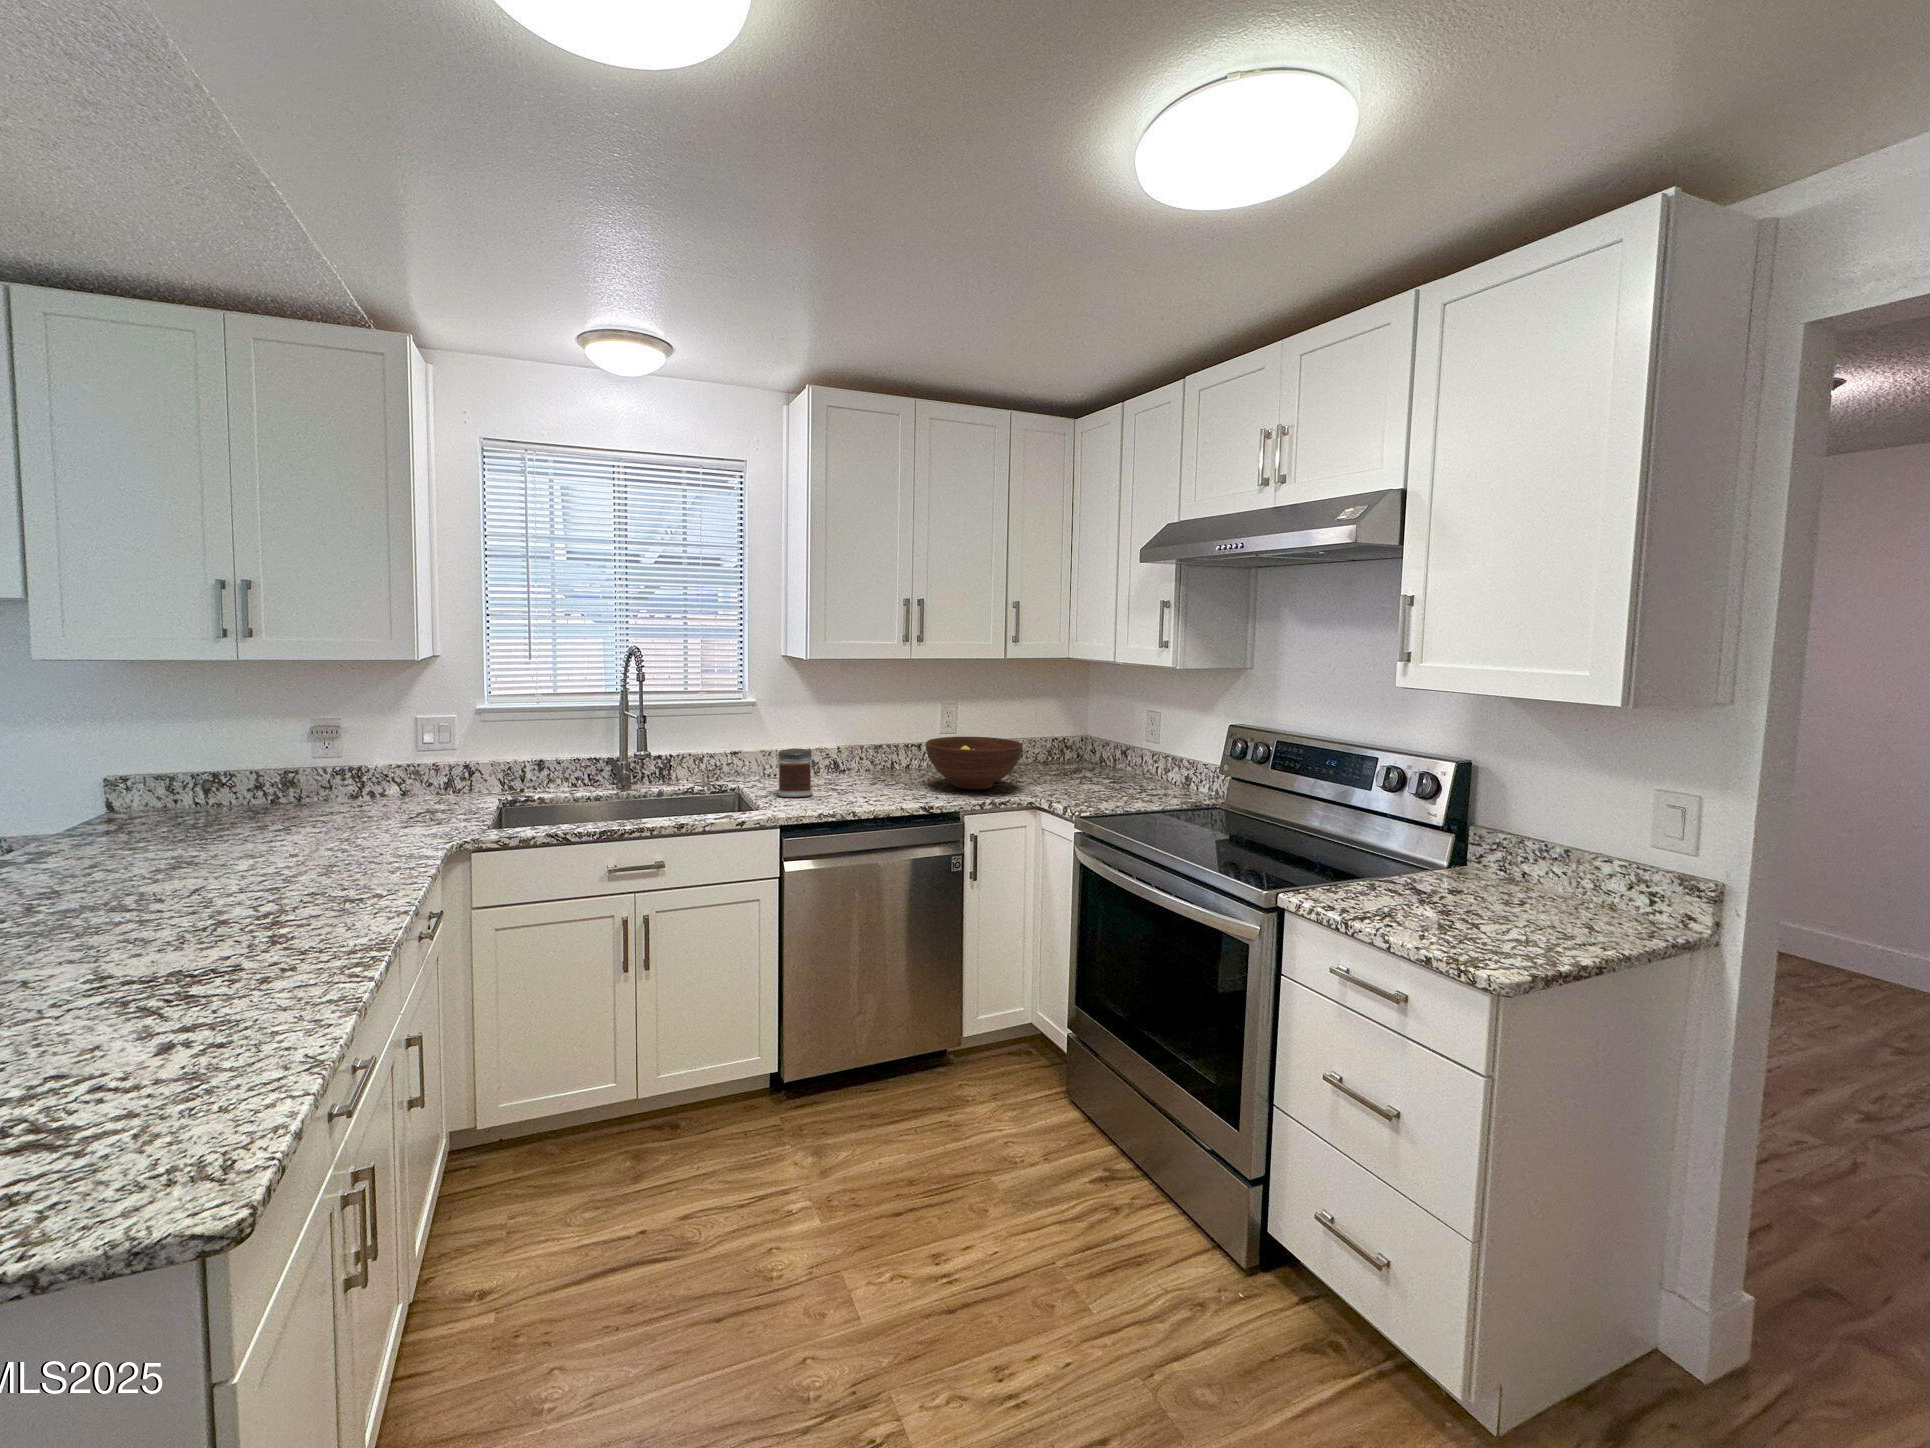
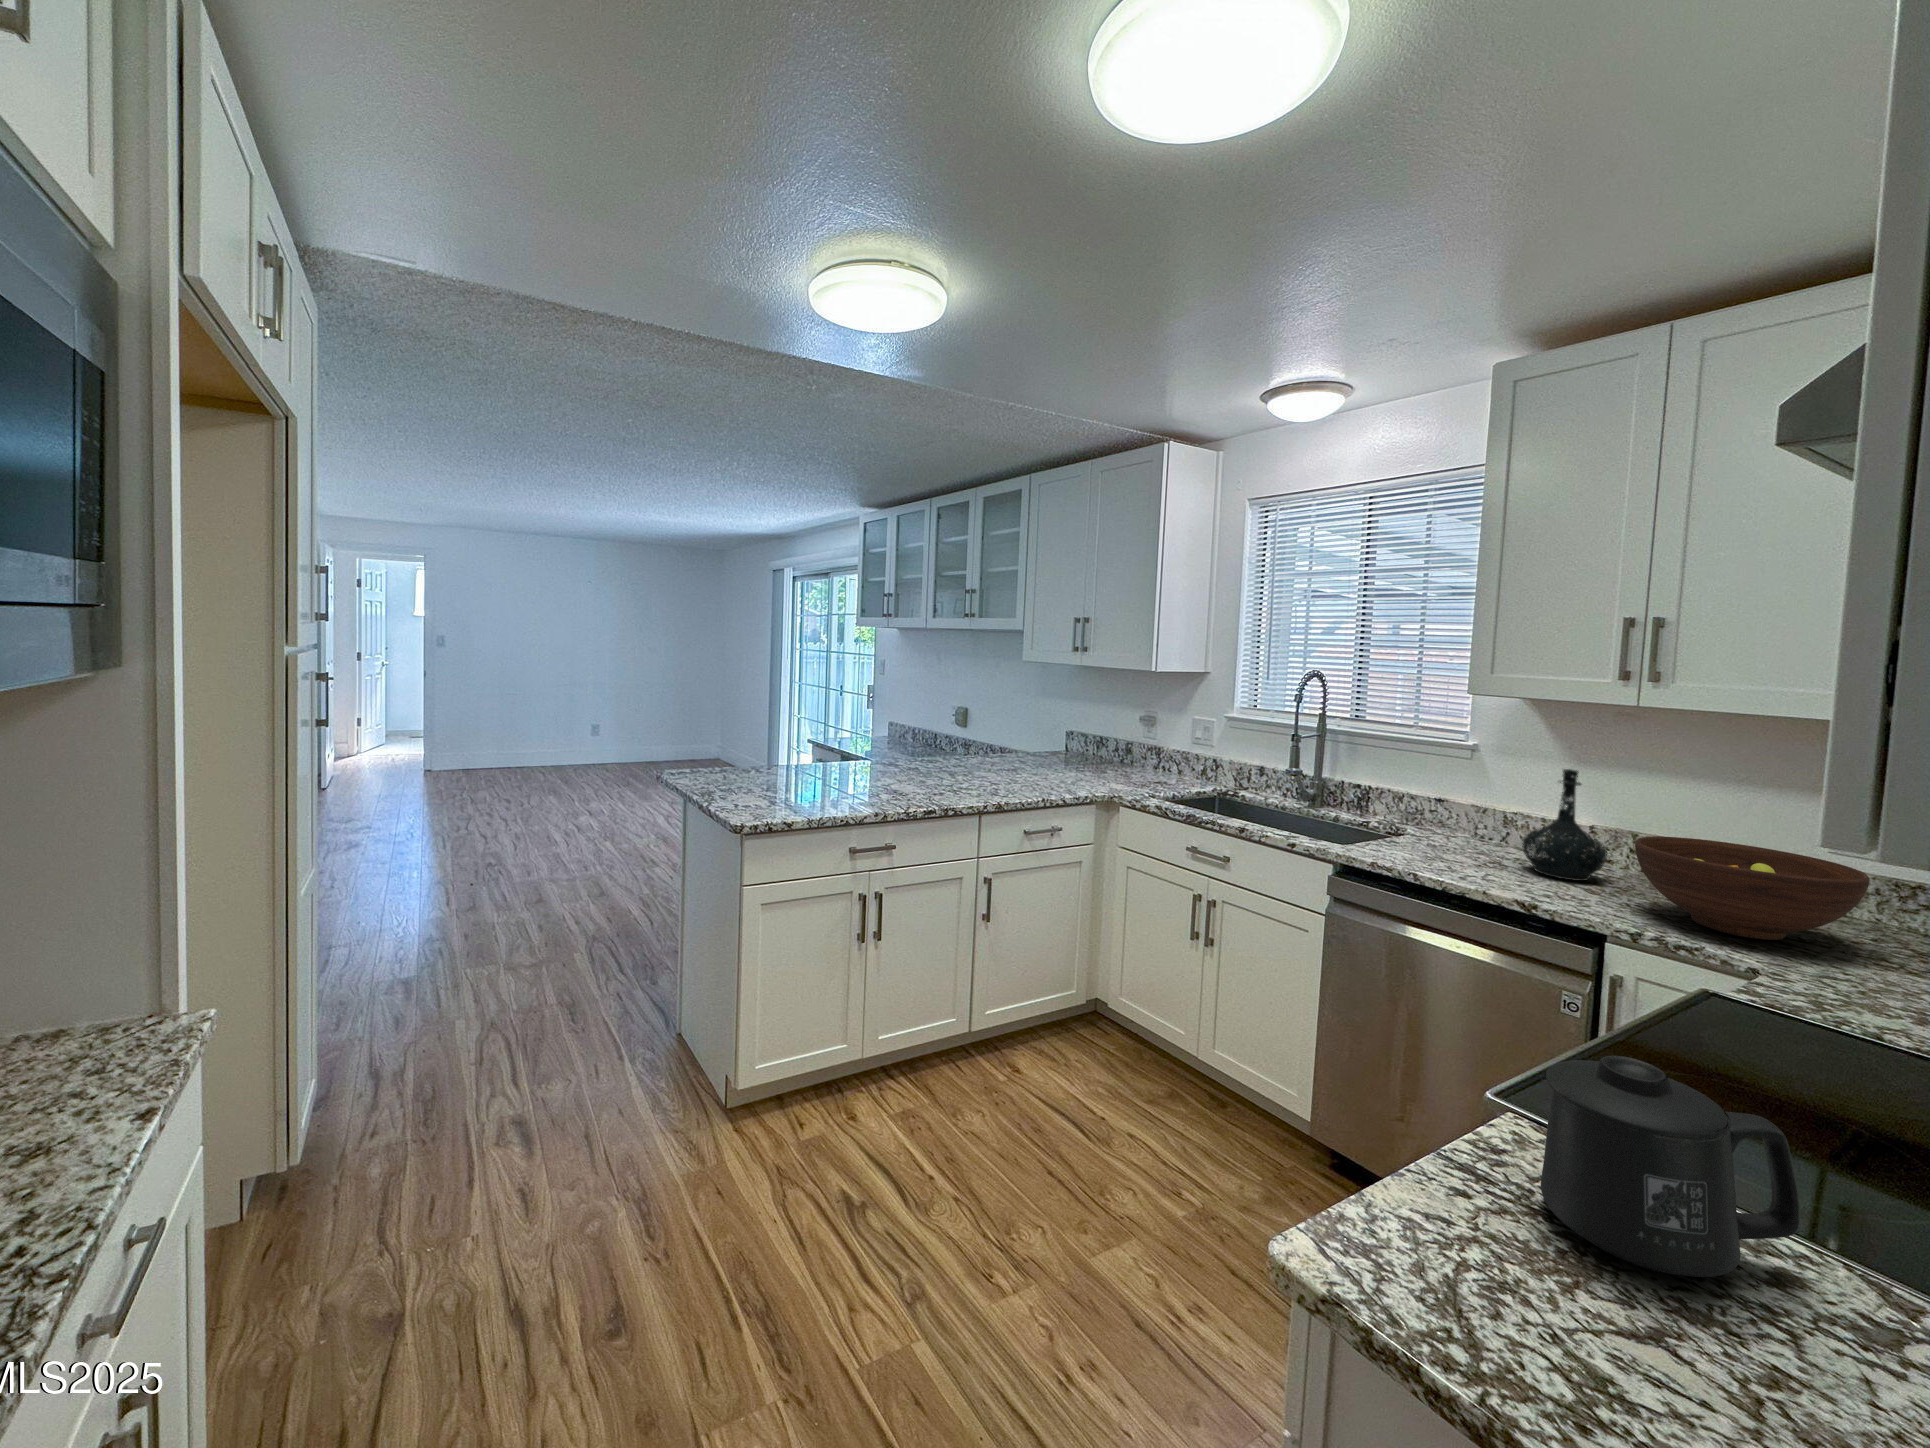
bottle: none [839,708,887,788] -> present [1523,769,1607,881]
jar: present [778,749,813,797] -> none [1407,797,1465,856]
mug: none [1367,828,1446,914] -> present [1541,1056,1800,1277]

